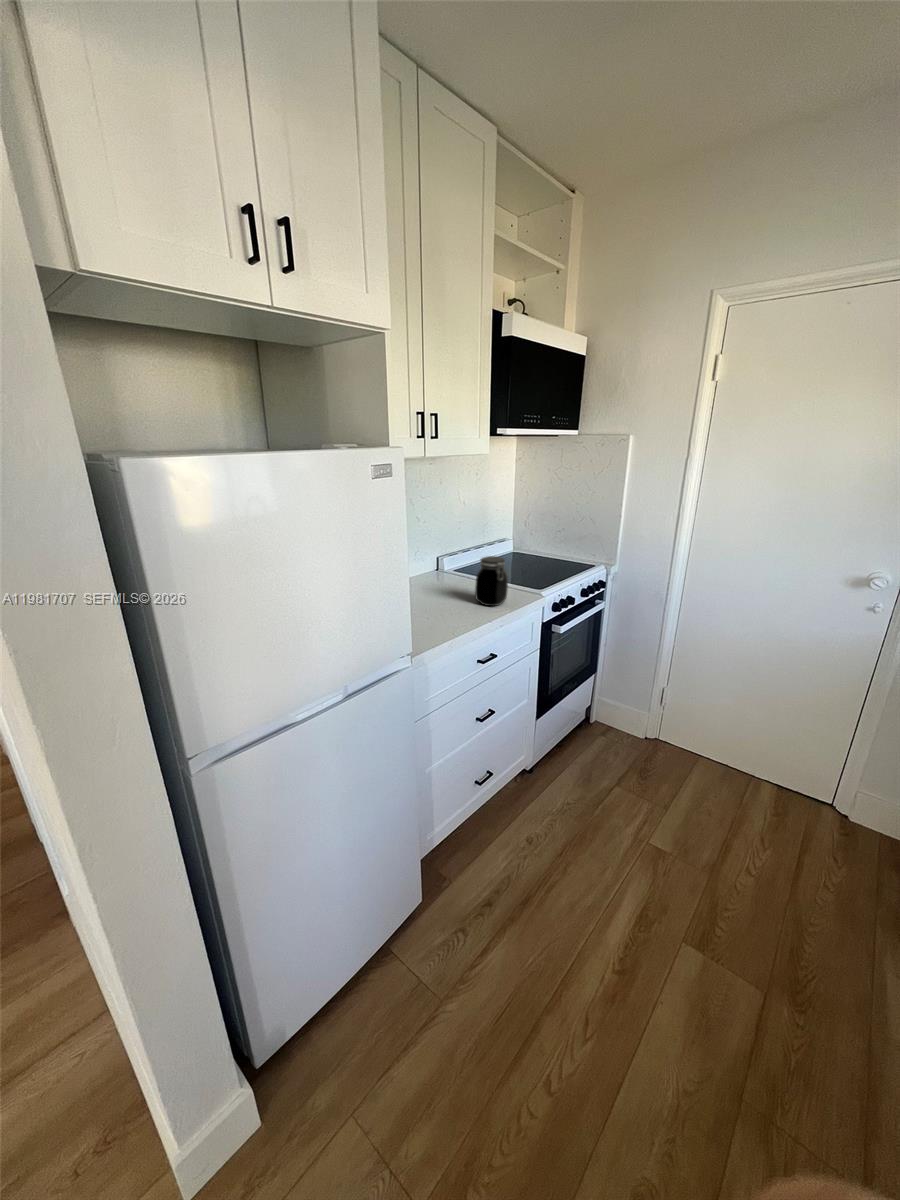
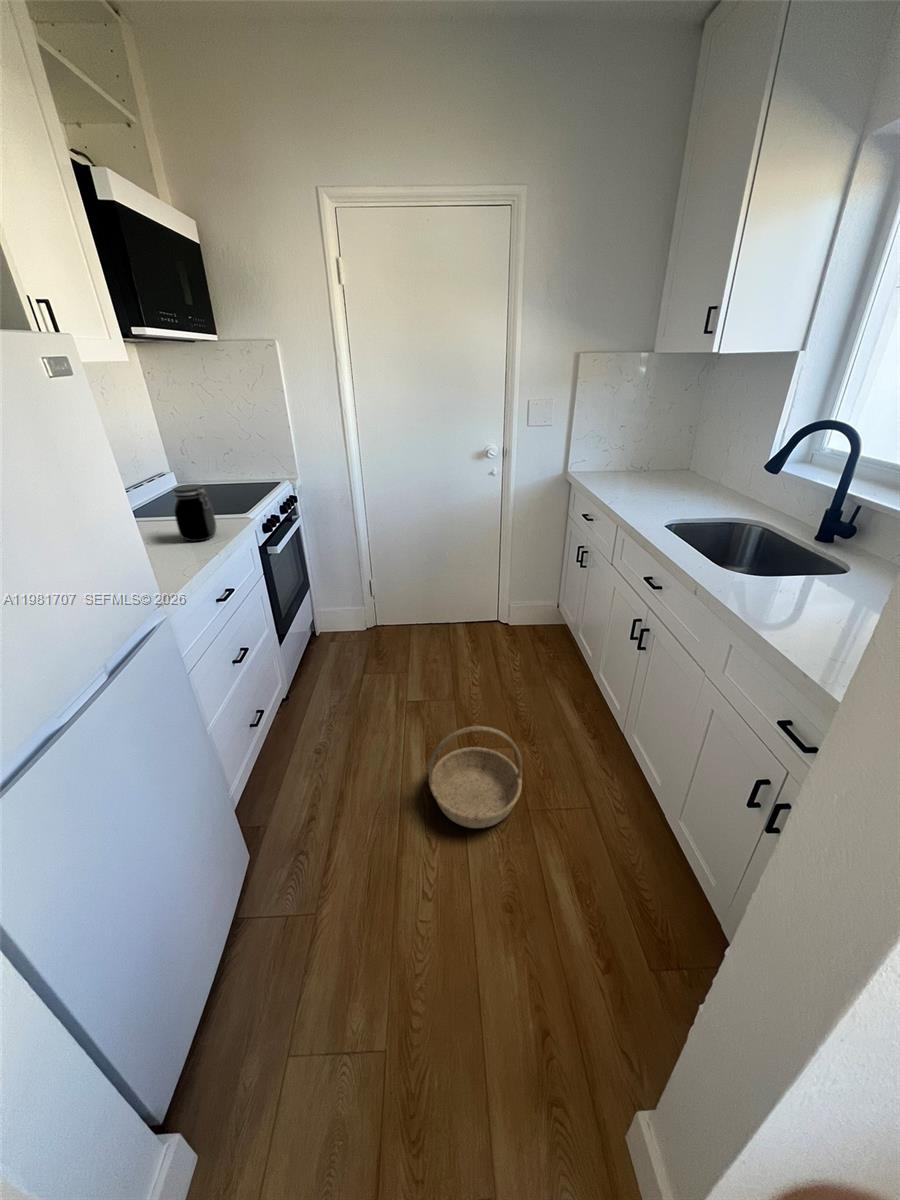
basket: none [613,917,752,1079] -> present [428,726,522,828]

